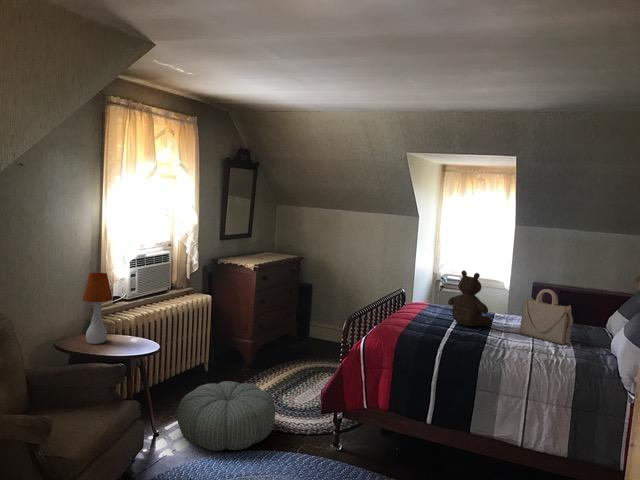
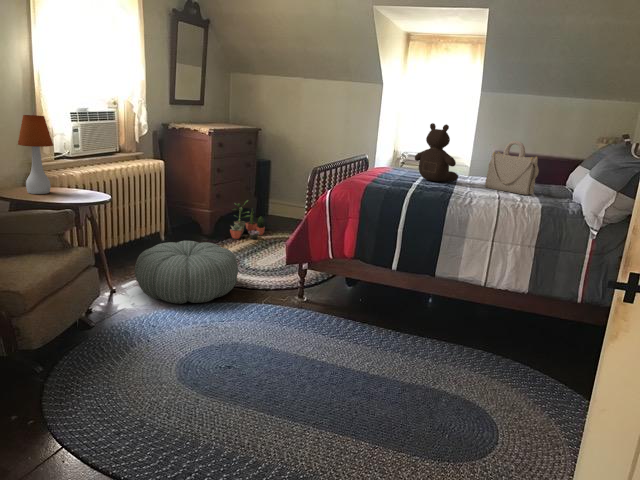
potted plant: none [271,329,305,369] -> present [230,202,265,239]

